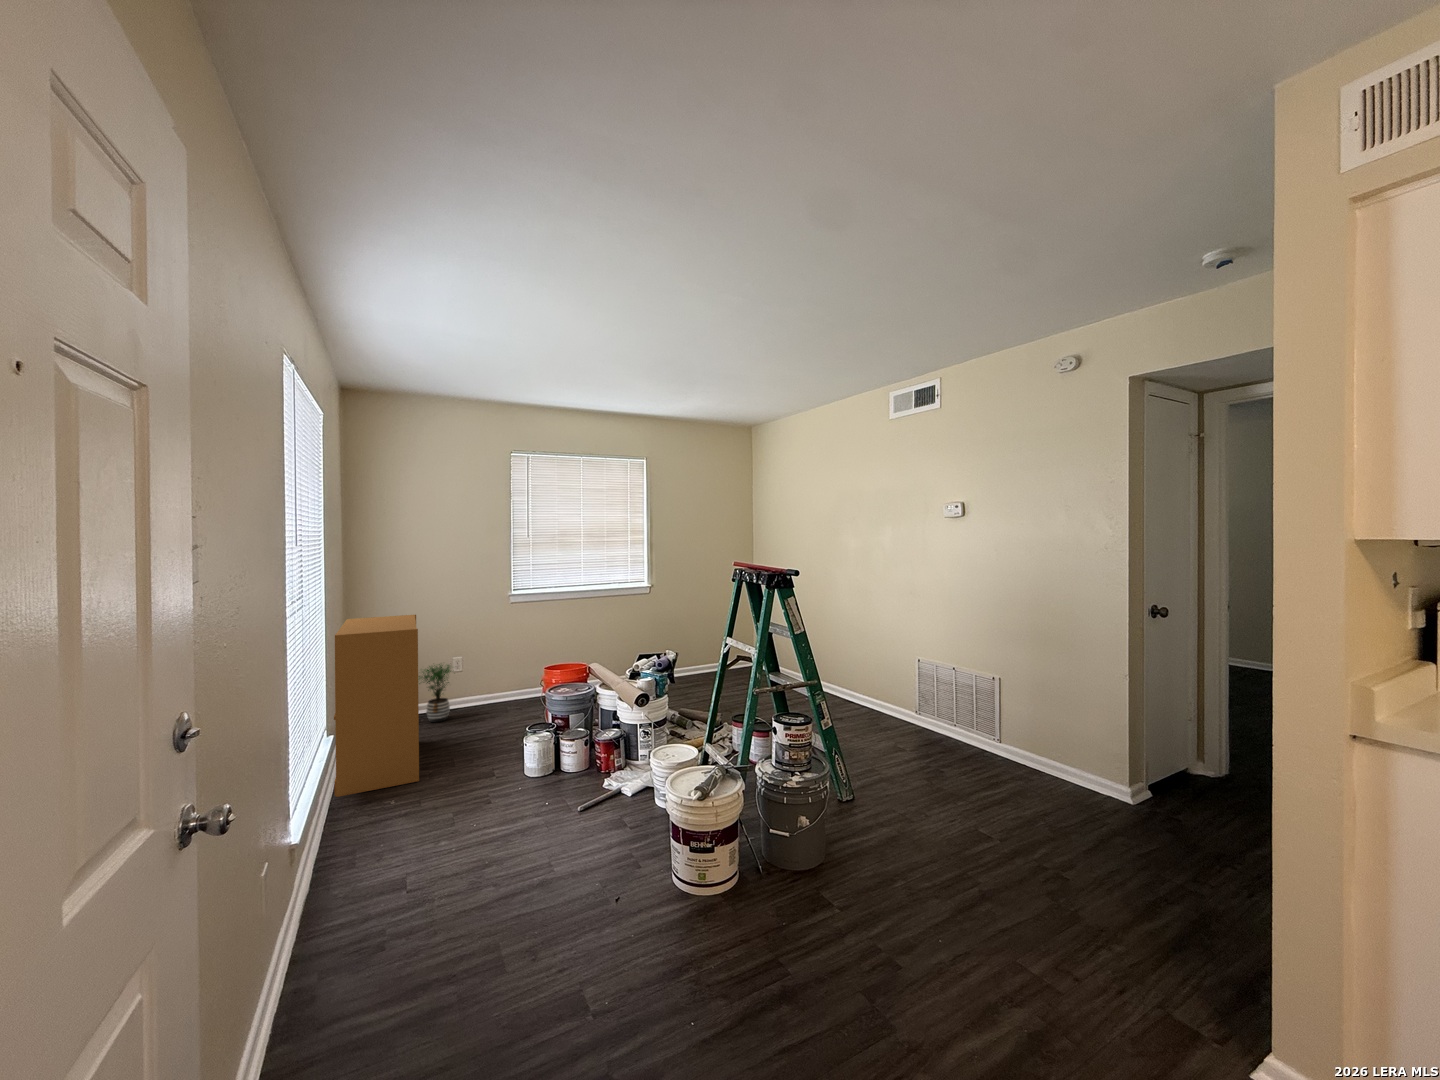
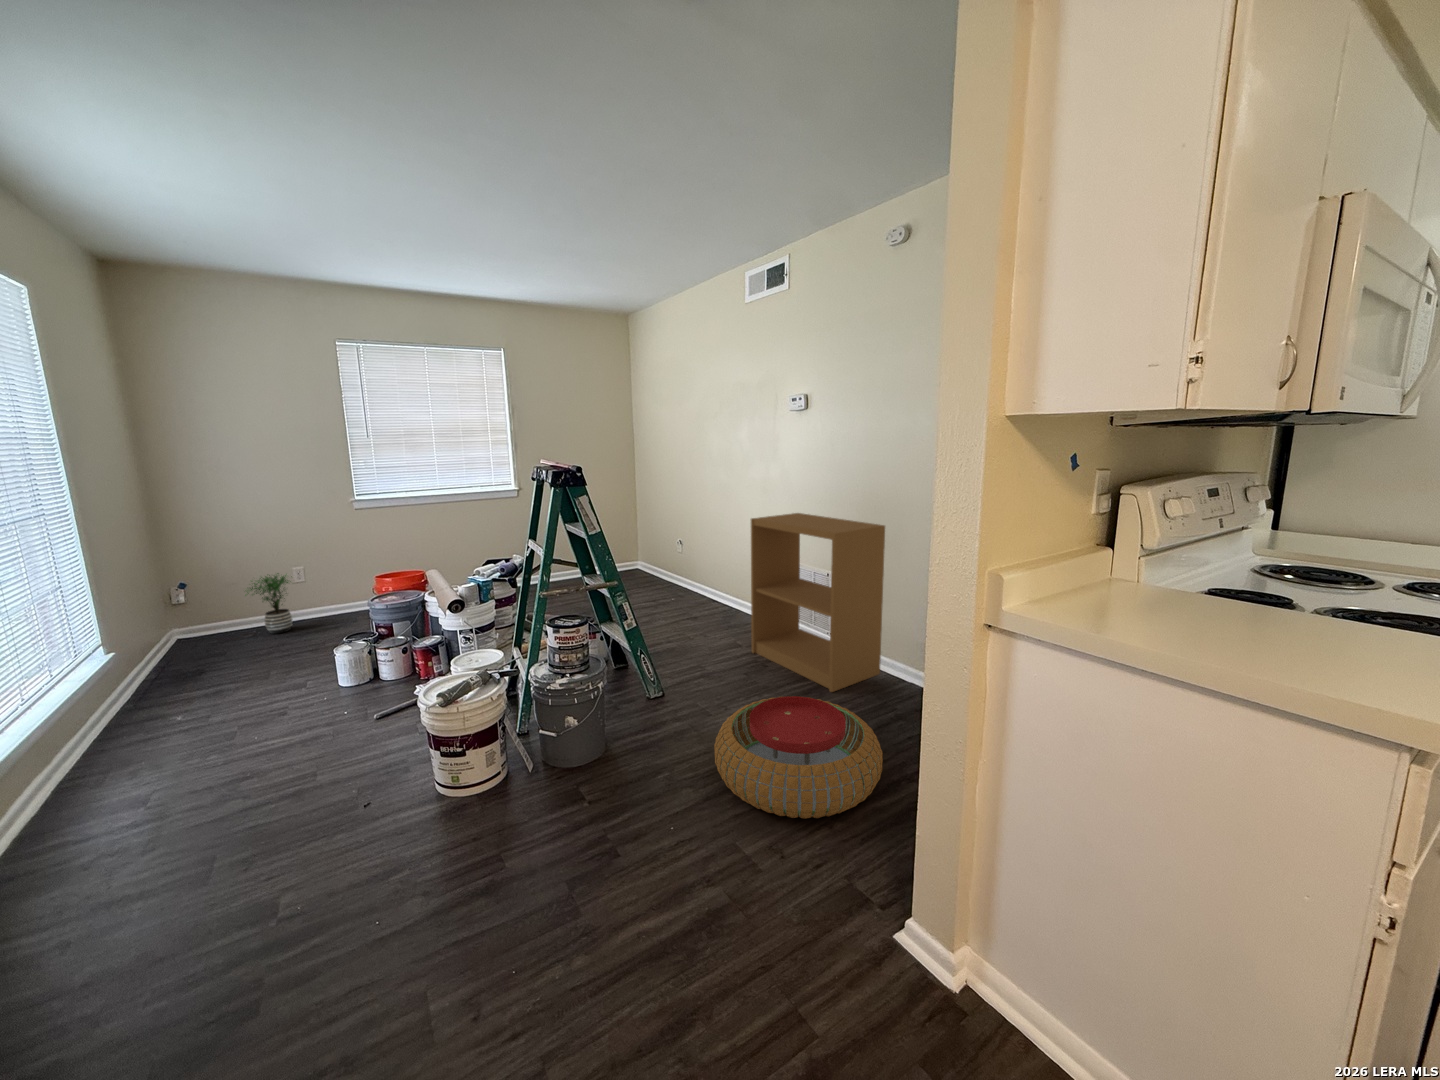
bookshelf: present [334,615,419,797] -> present [751,513,885,692]
pouf: none [952,804,1151,940] -> present [714,696,883,819]

